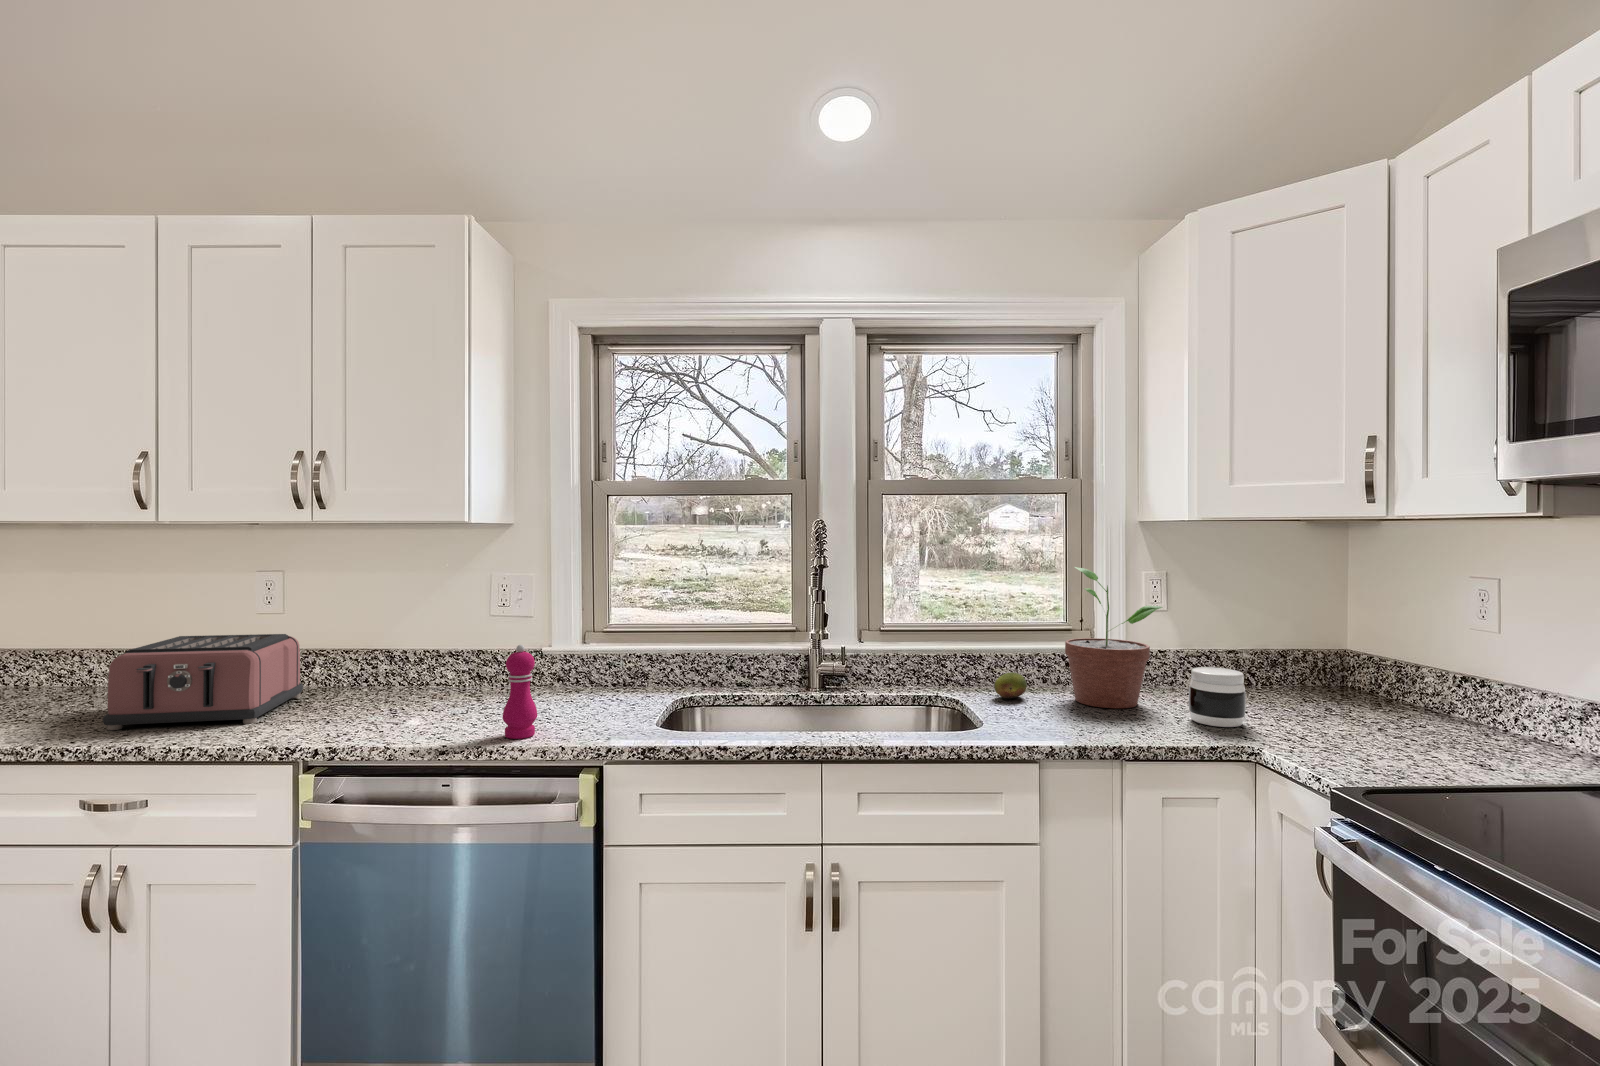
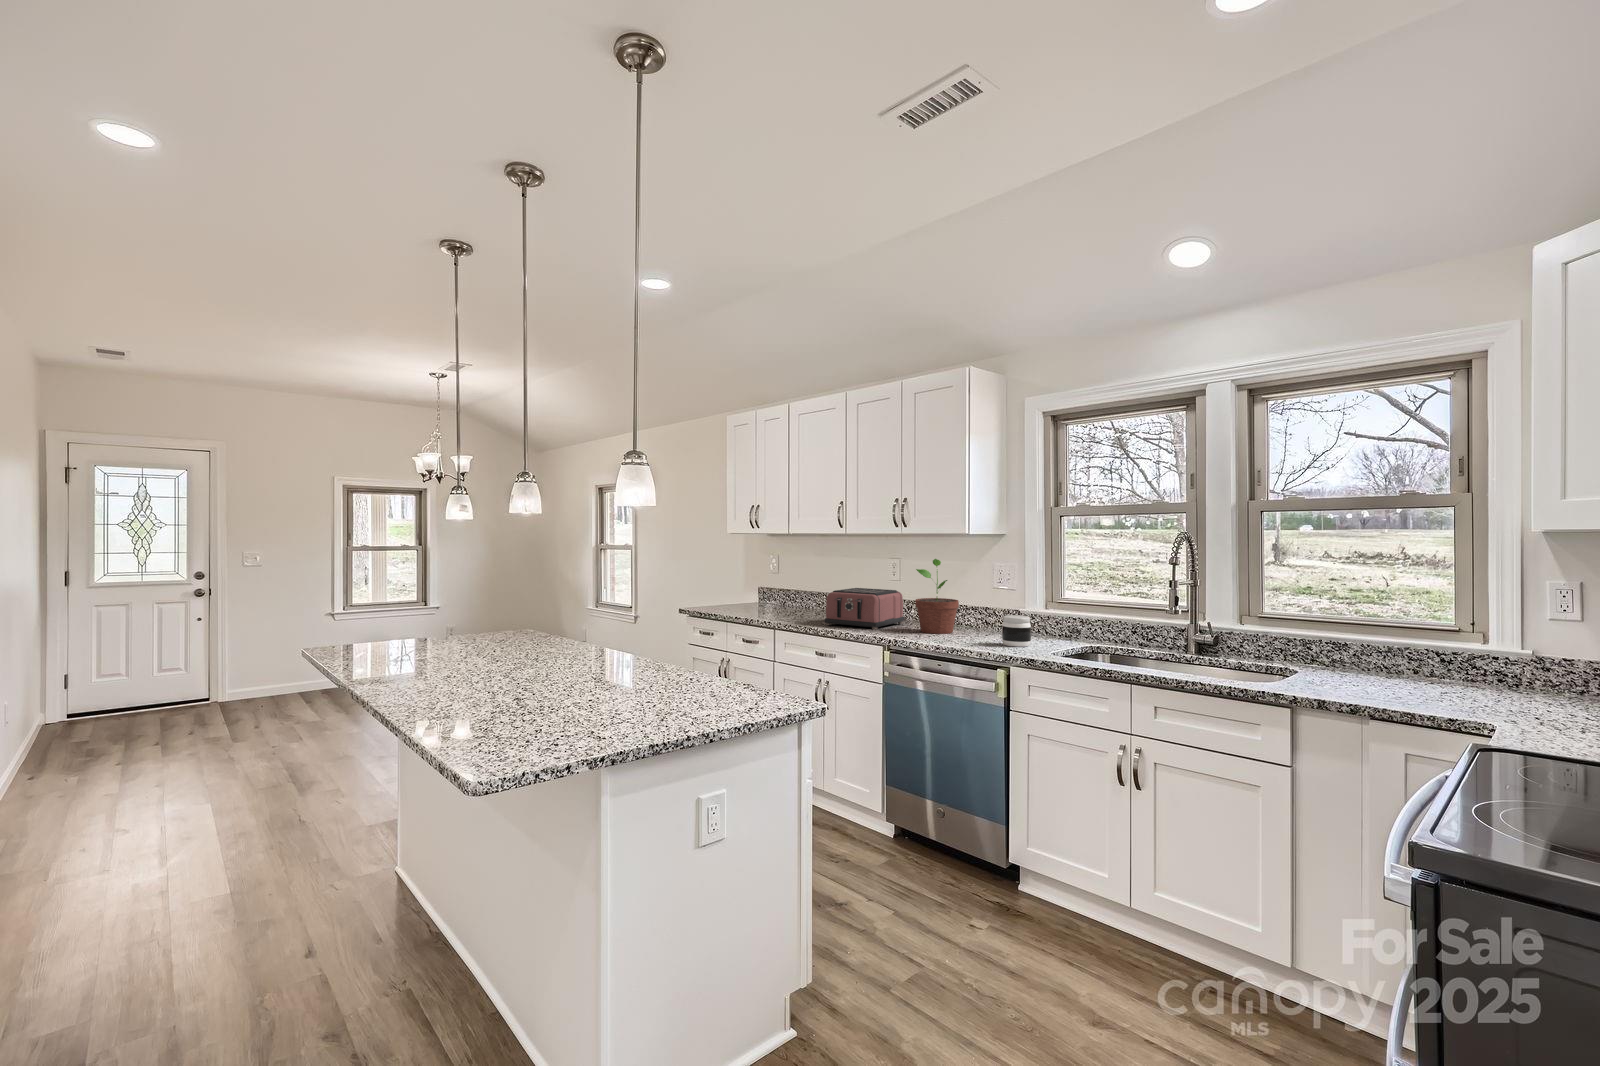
potted plant: present [1065,567,1162,708] -> present [916,559,959,634]
pepper mill: present [503,645,537,739] -> none [967,599,985,648]
jar: present [1189,667,1246,727] -> present [1002,615,1031,647]
fruit: present [994,672,1027,698] -> none [1331,656,1366,676]

